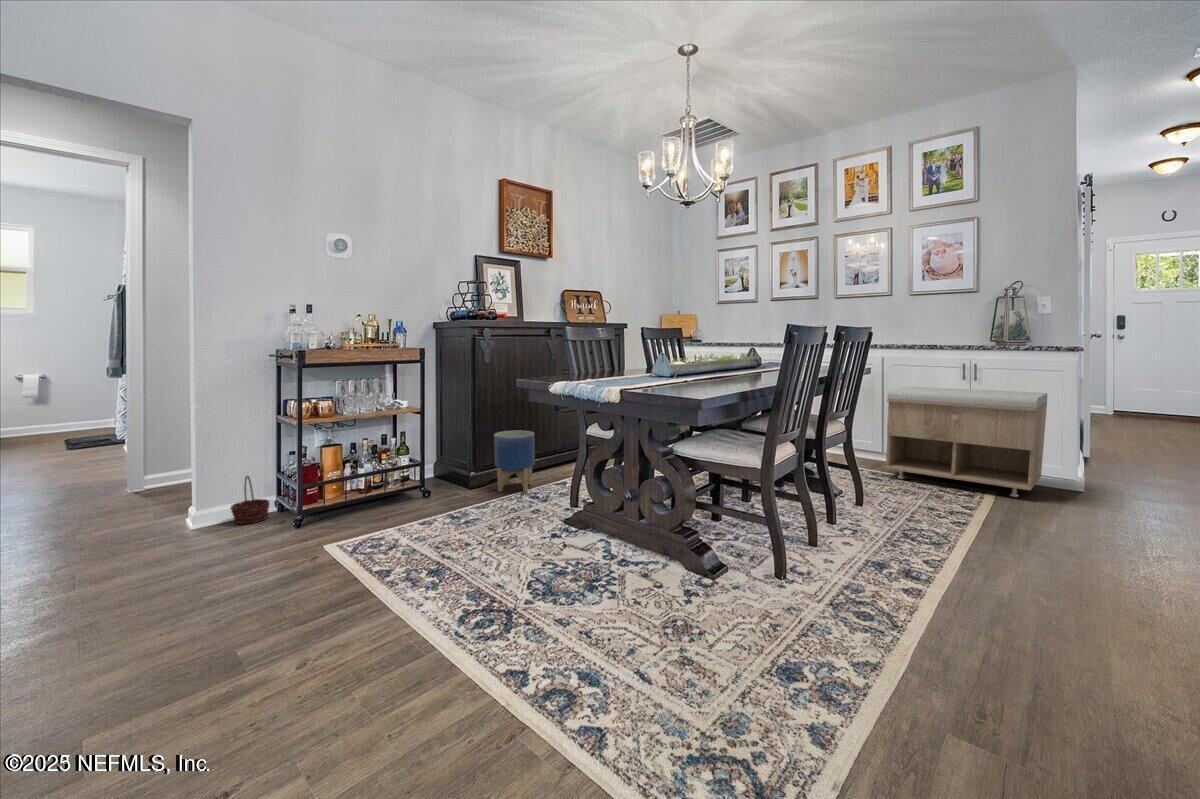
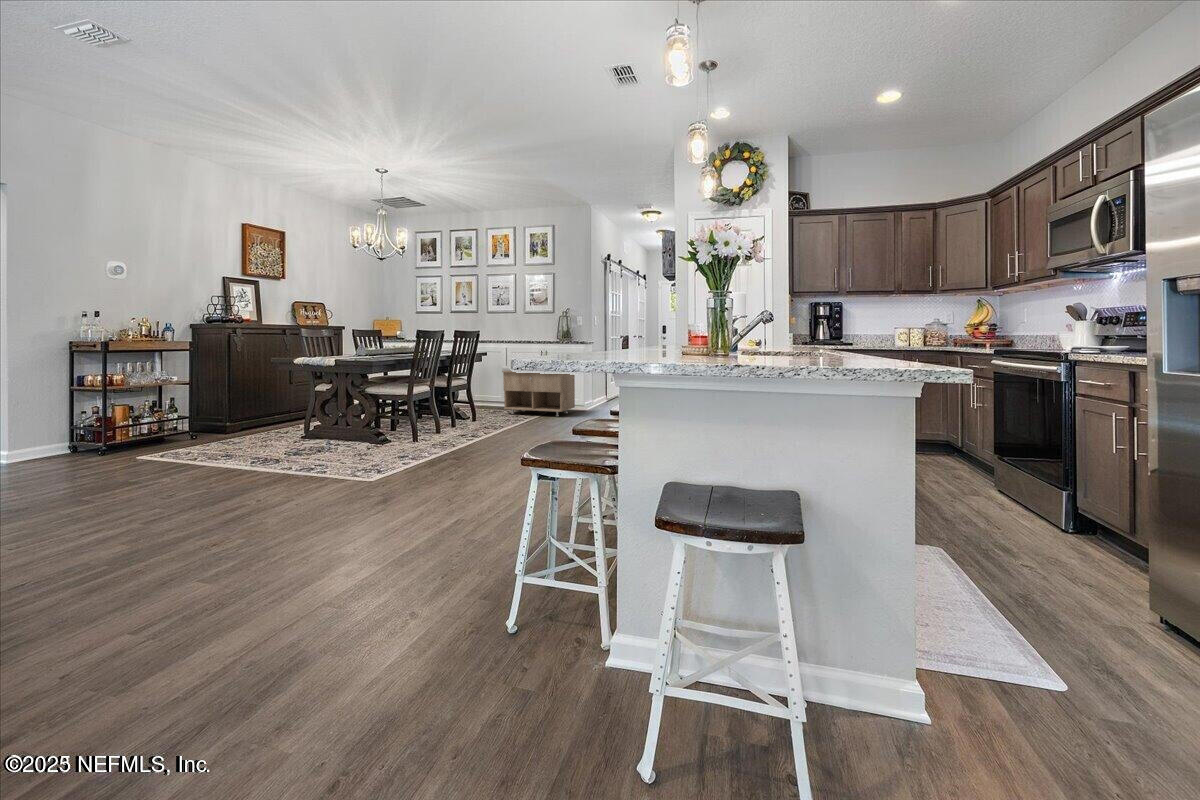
planter: present [494,431,535,492] -> none [248,396,280,434]
basket: present [230,476,269,524] -> none [37,427,71,460]

